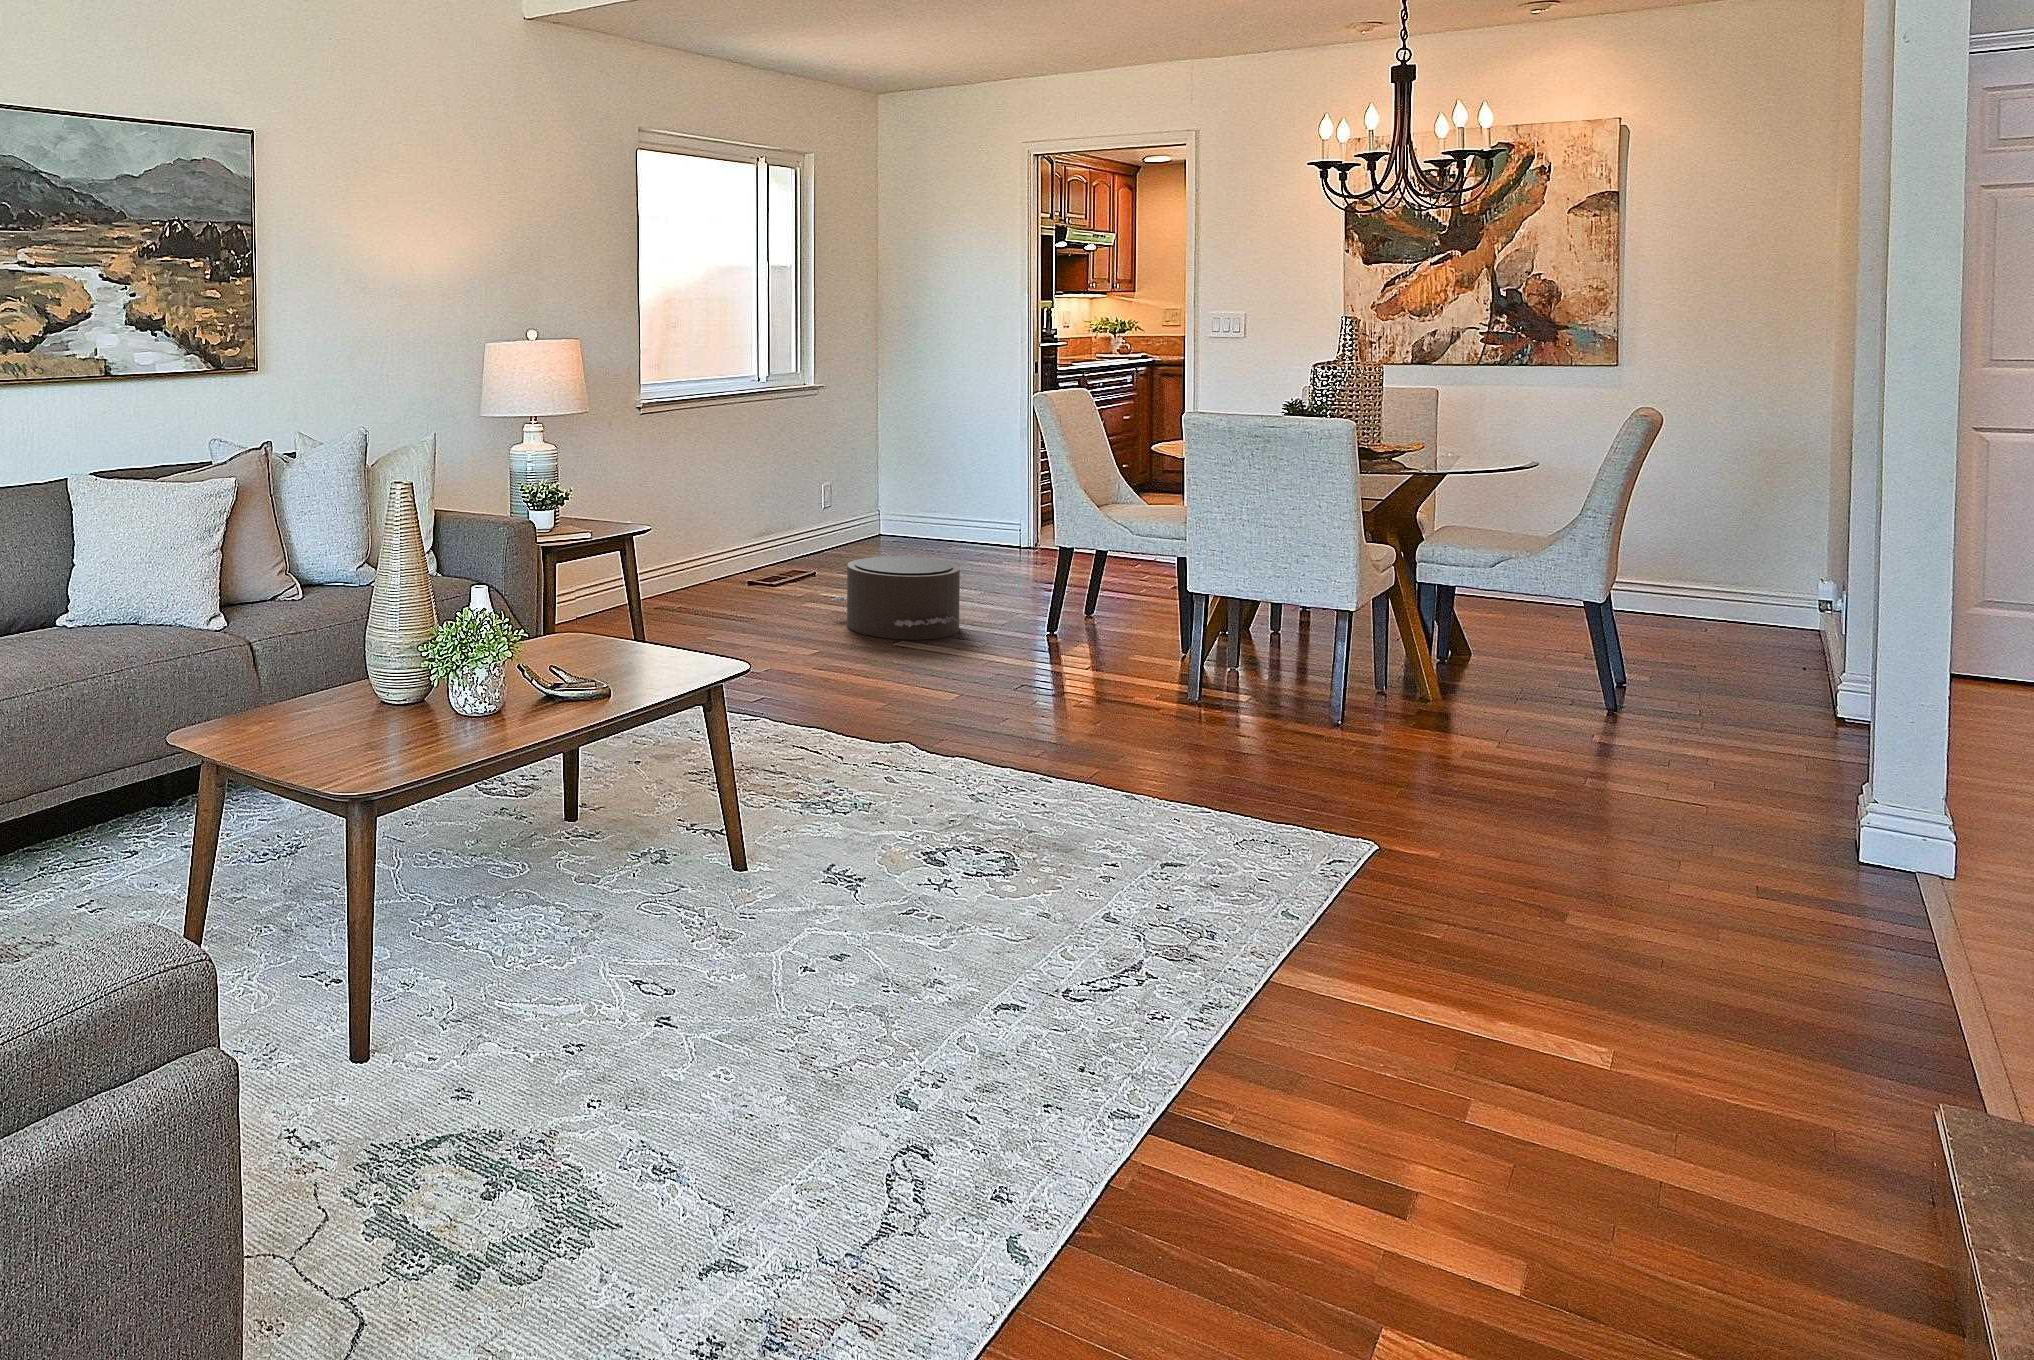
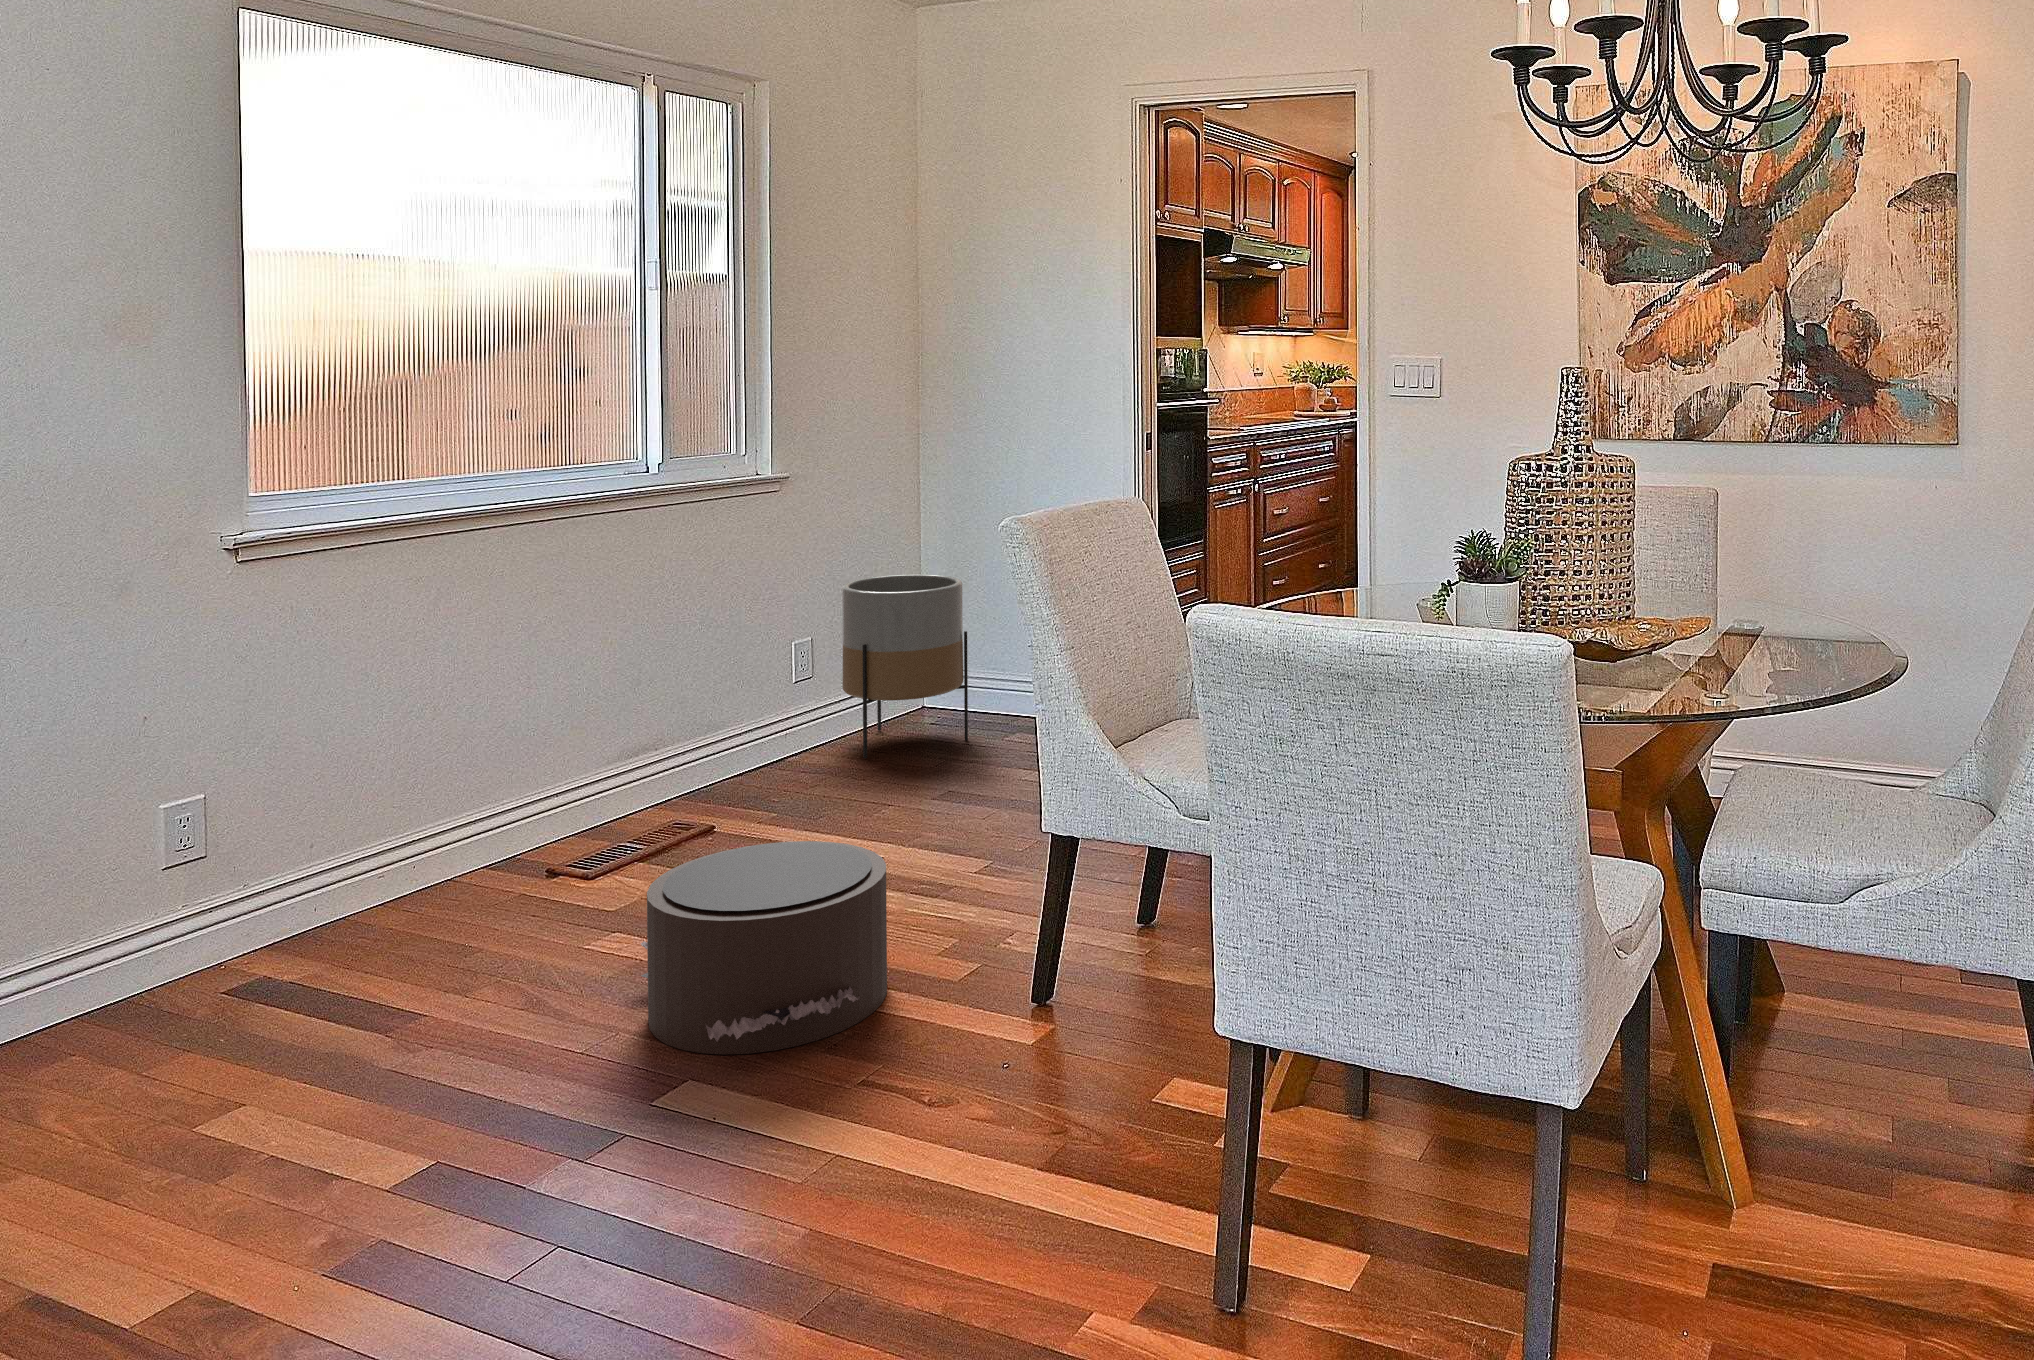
planter: none [848,447,923,552] -> present [842,575,968,758]

